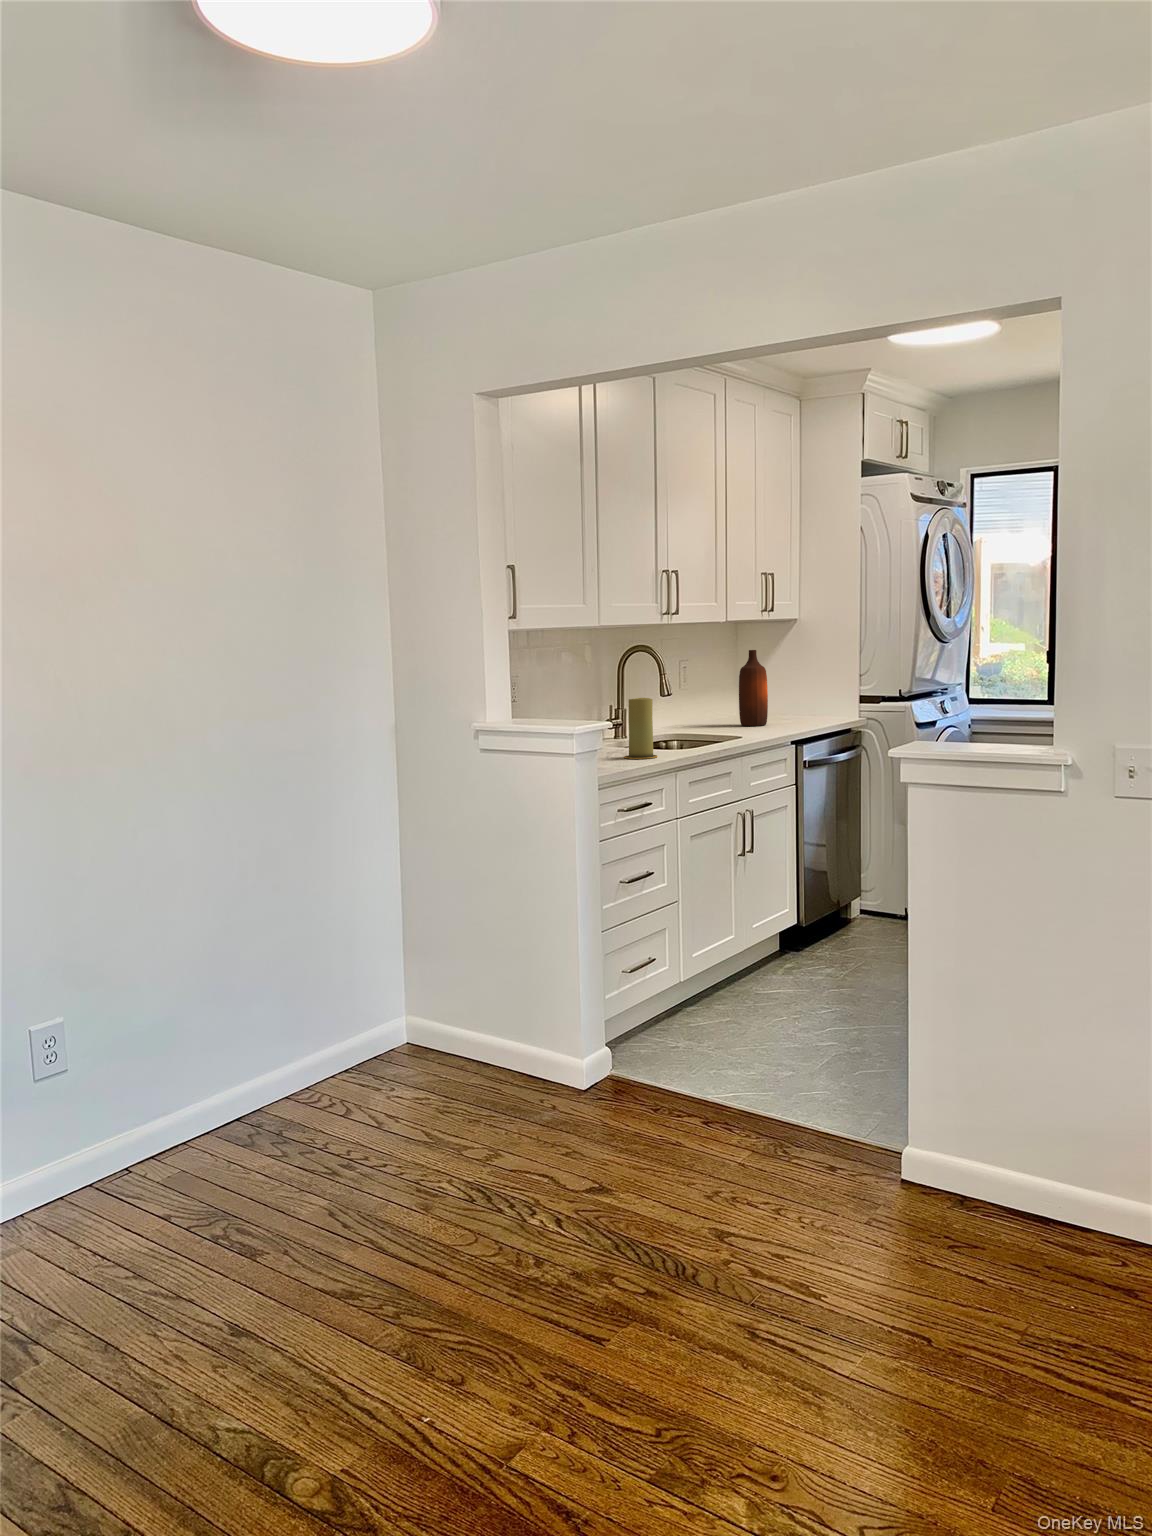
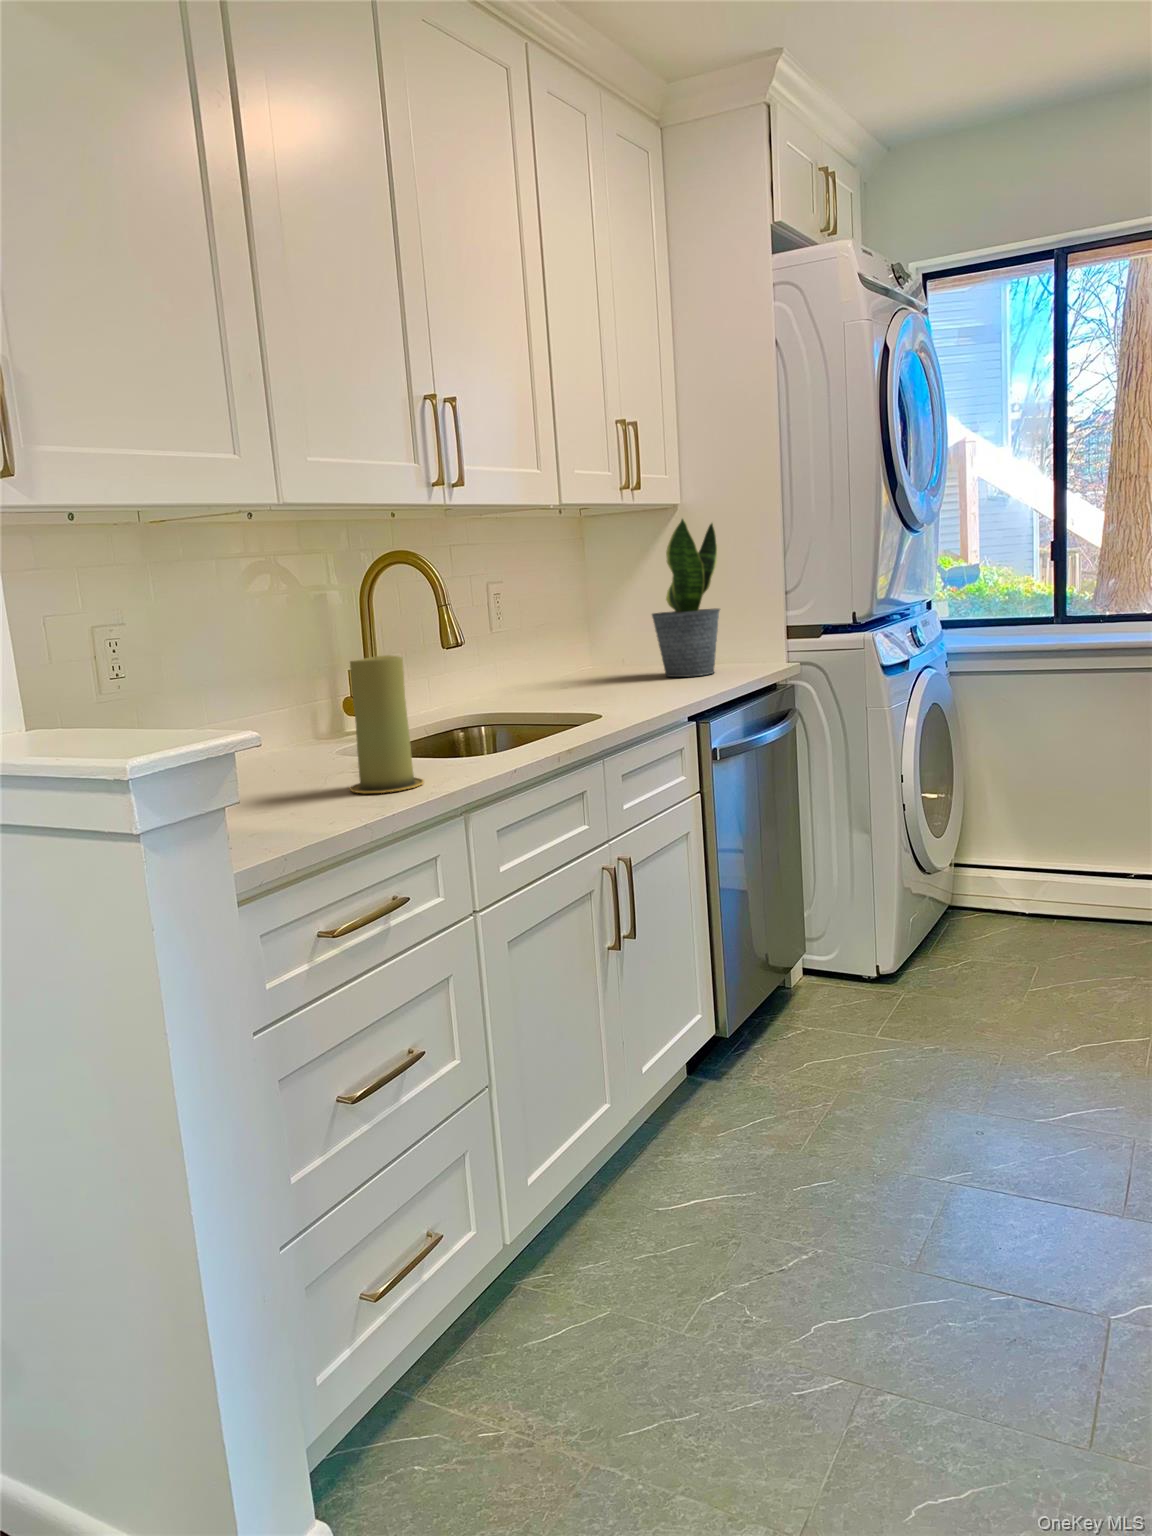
potted plant: none [777,629,819,722] -> present [652,518,720,677]
bottle: present [739,650,768,726] -> none [588,556,640,689]

